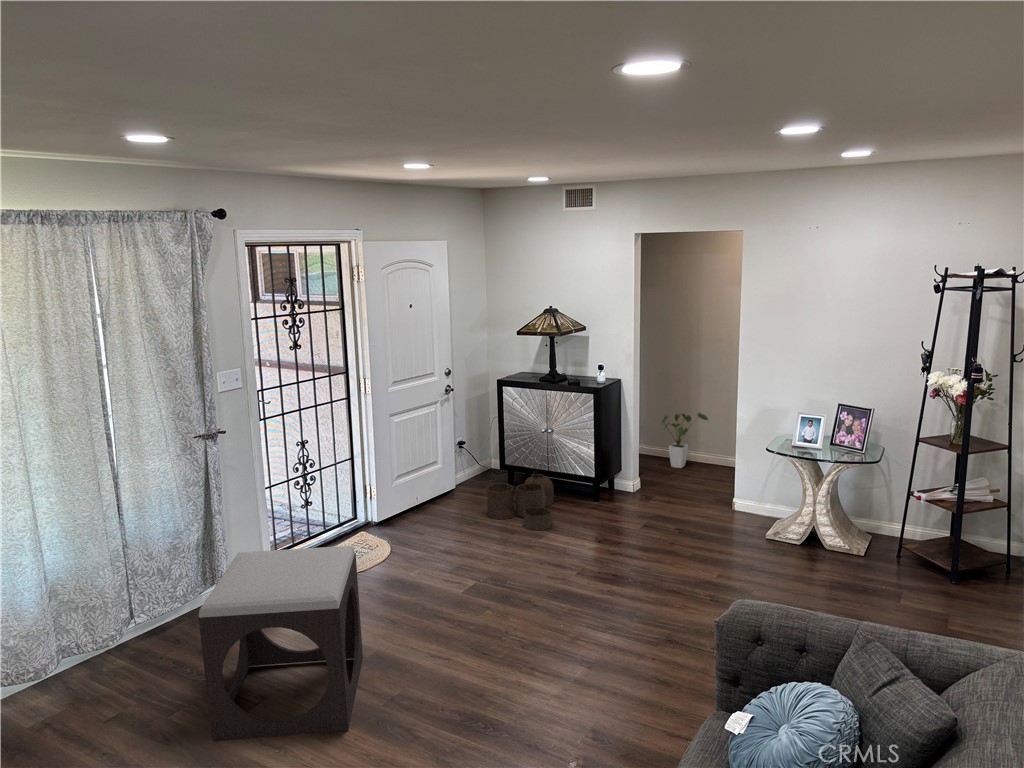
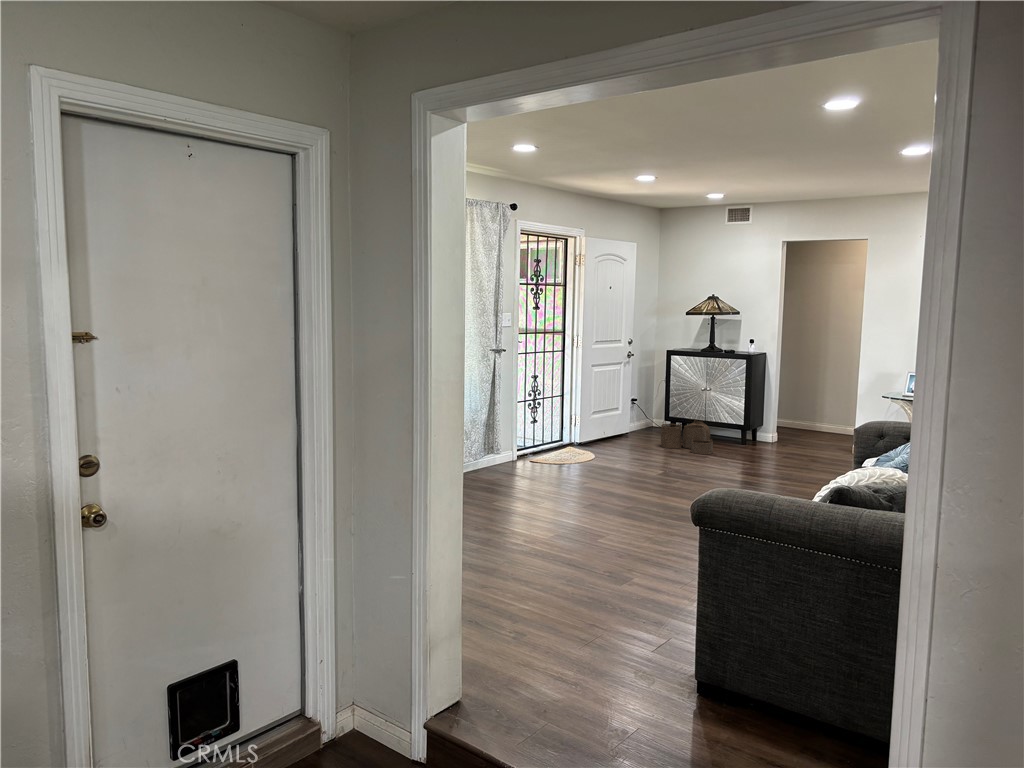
house plant: present [662,412,708,468] -> none [794,390,833,435]
footstool: present [199,546,363,741] -> none [531,410,616,512]

